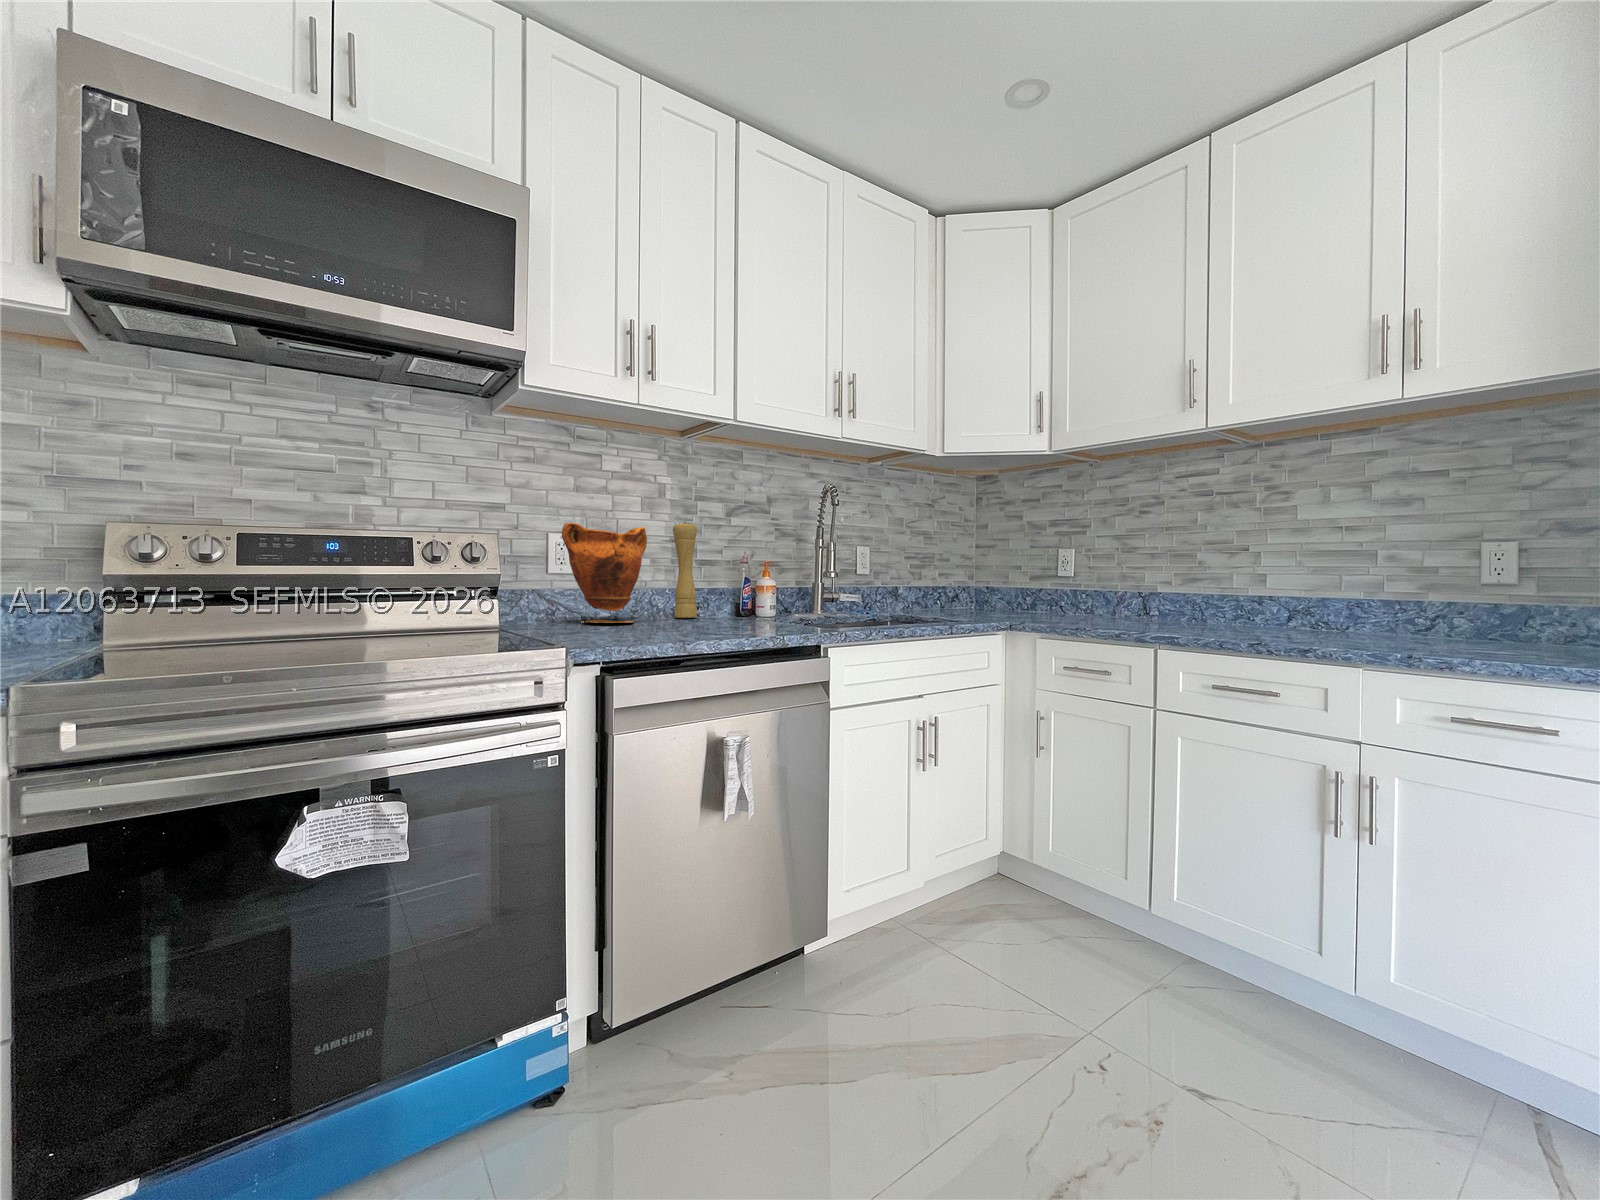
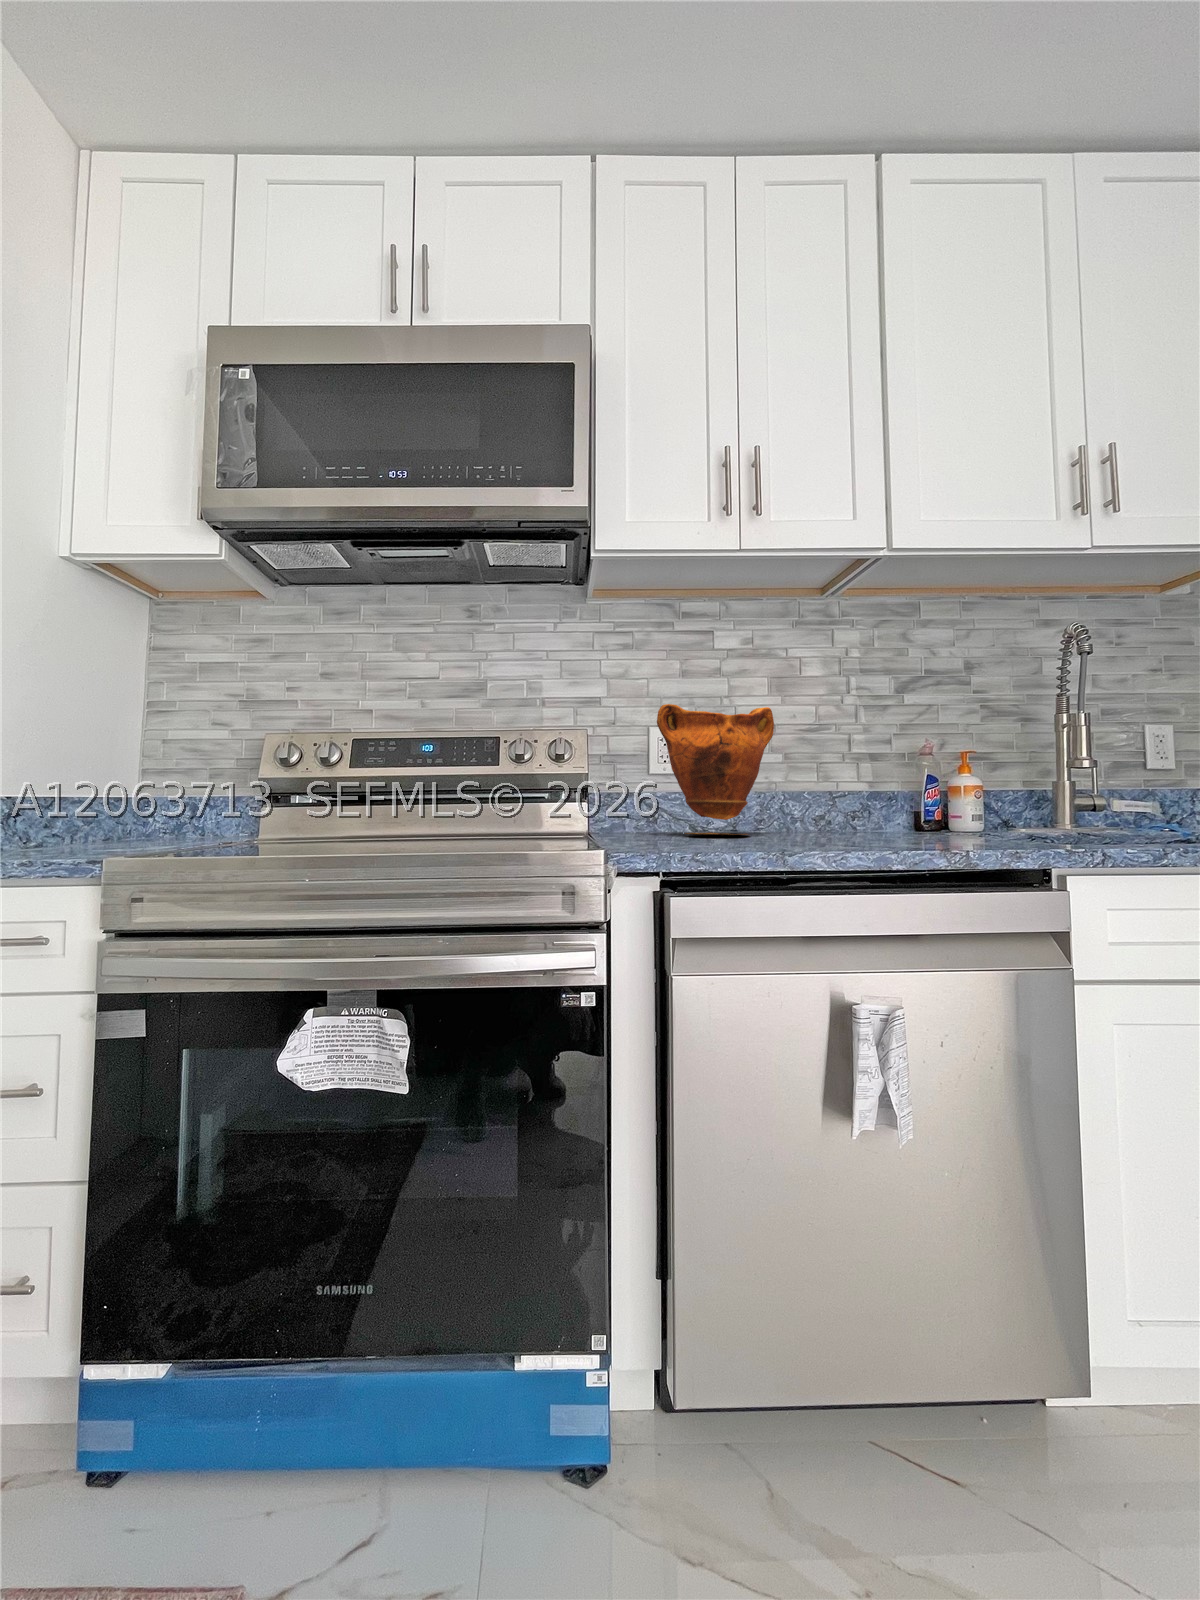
pepper mill: present [673,522,697,618] -> none [815,698,850,833]

